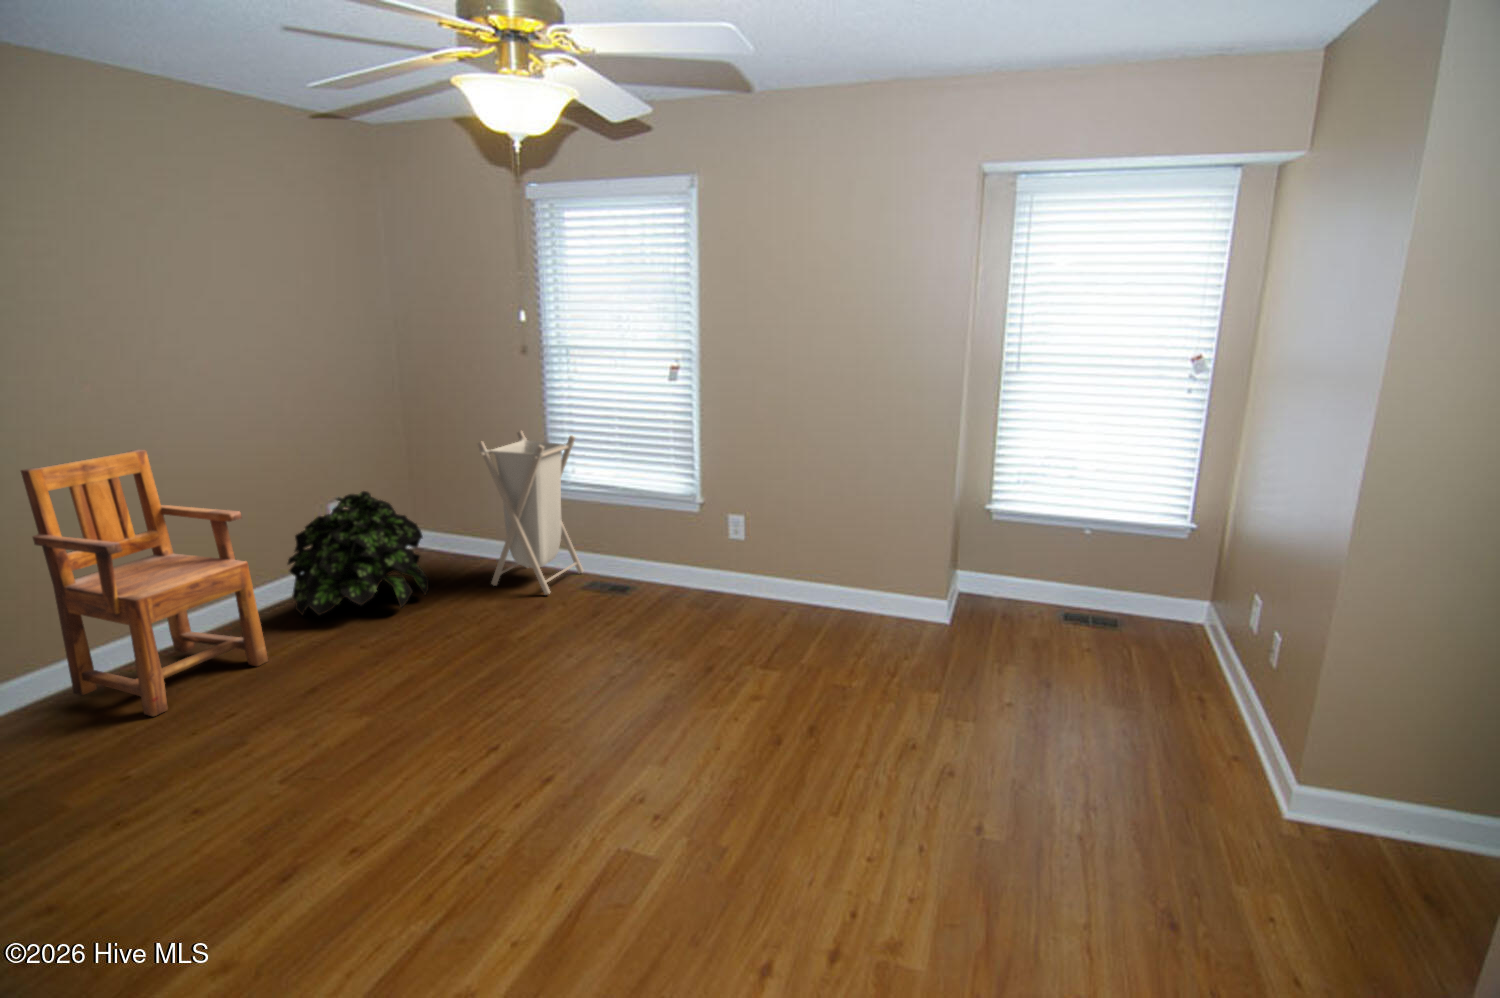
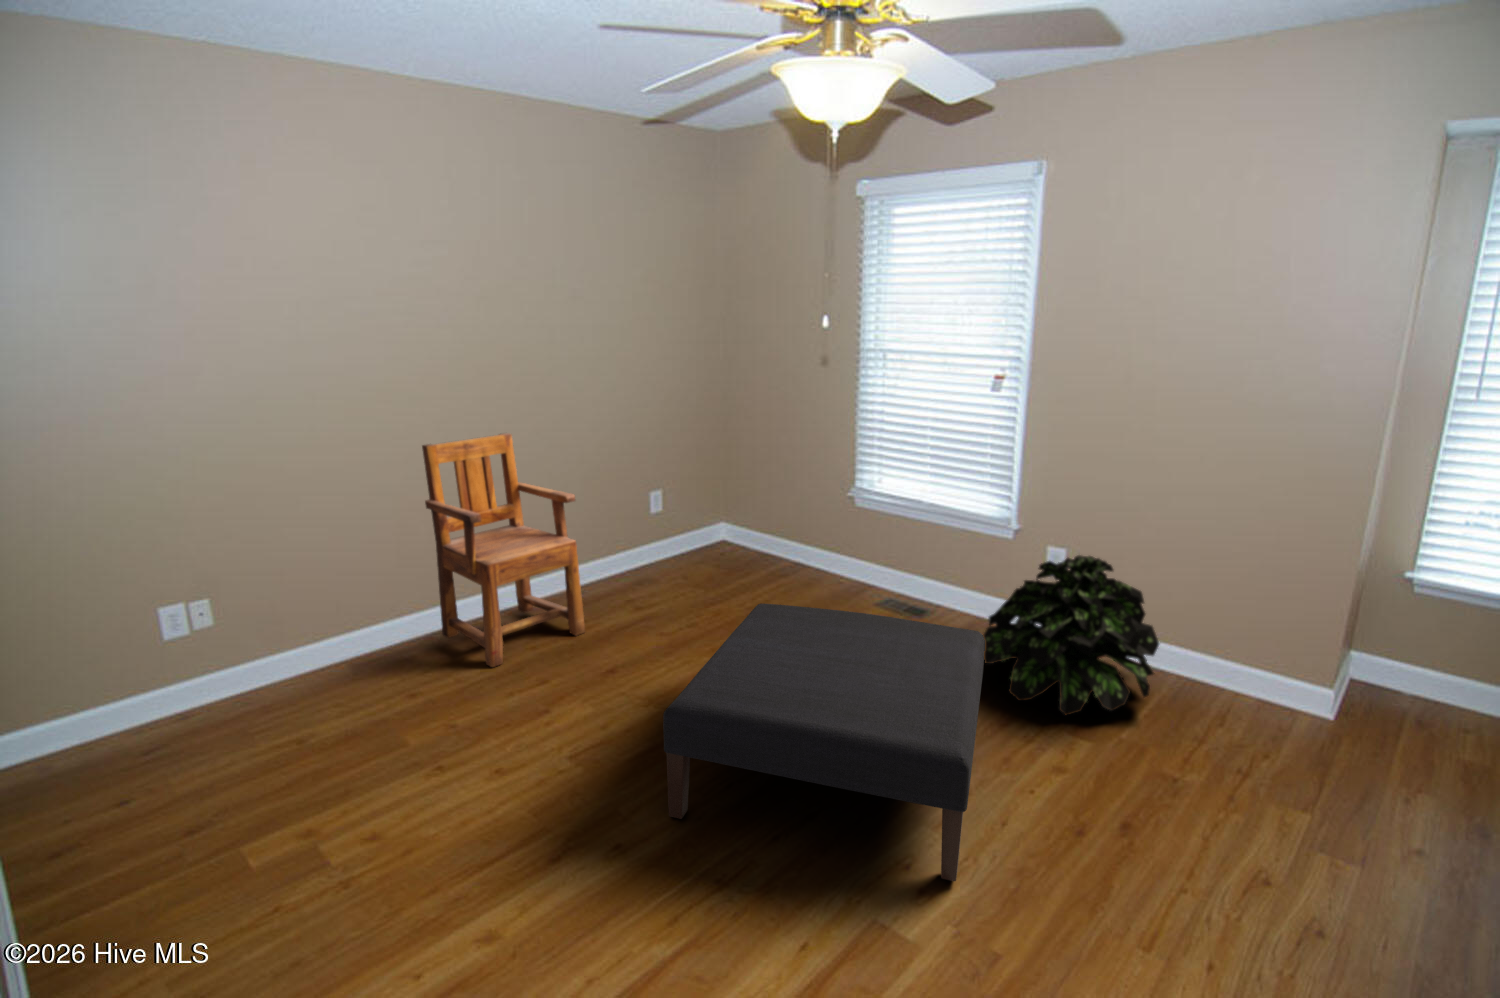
laundry hamper: present [478,431,583,595] -> none [786,435,884,606]
potted plant: present [288,491,429,615] -> present [983,555,1159,715]
ottoman: none [389,593,689,817] -> present [663,603,985,881]

